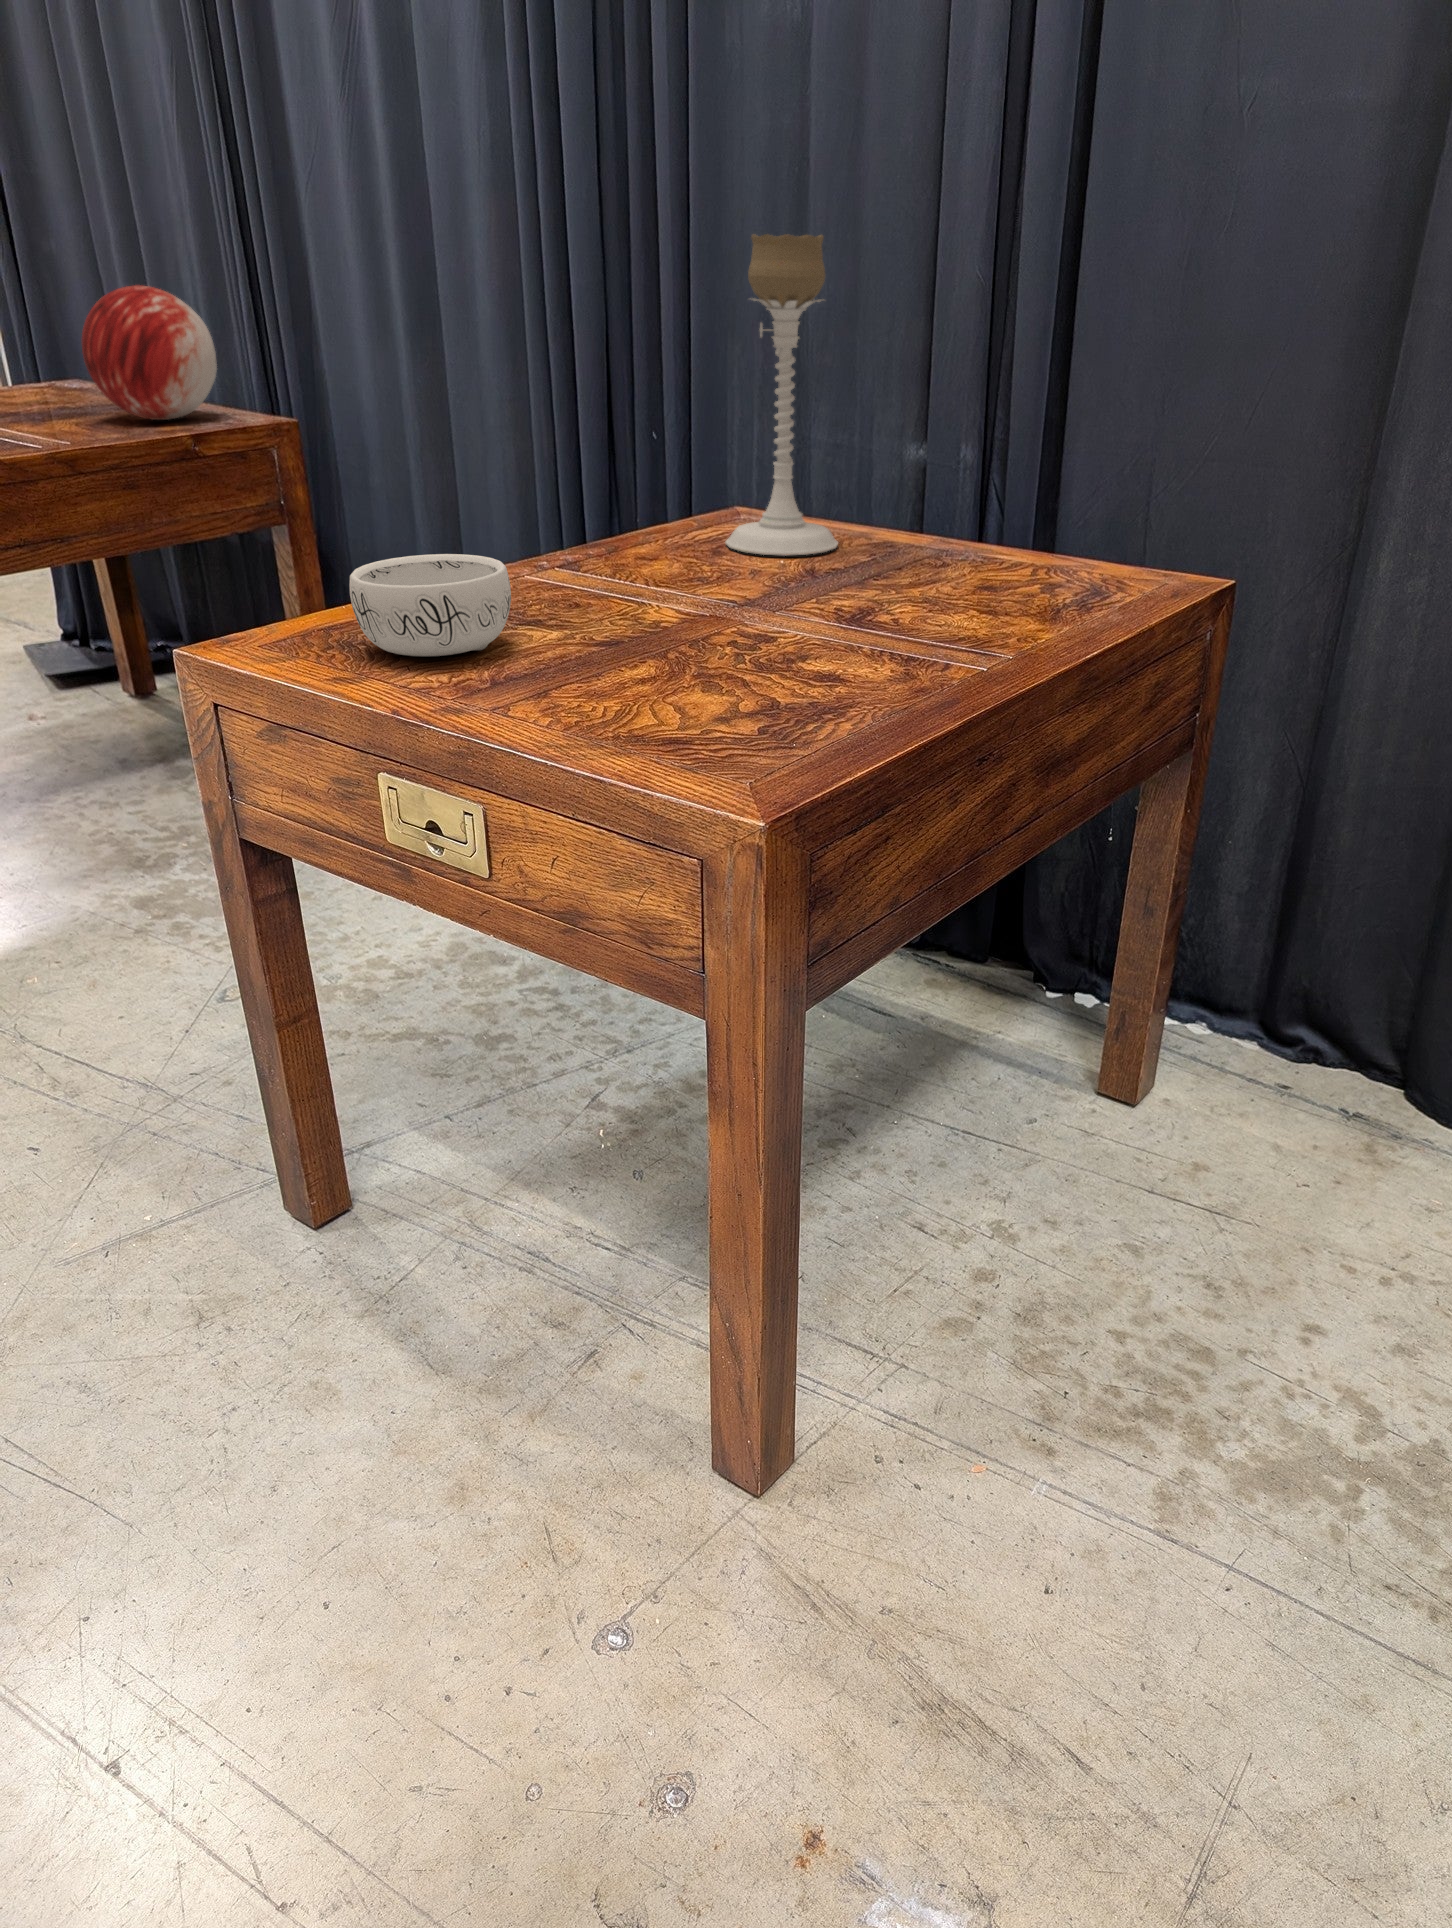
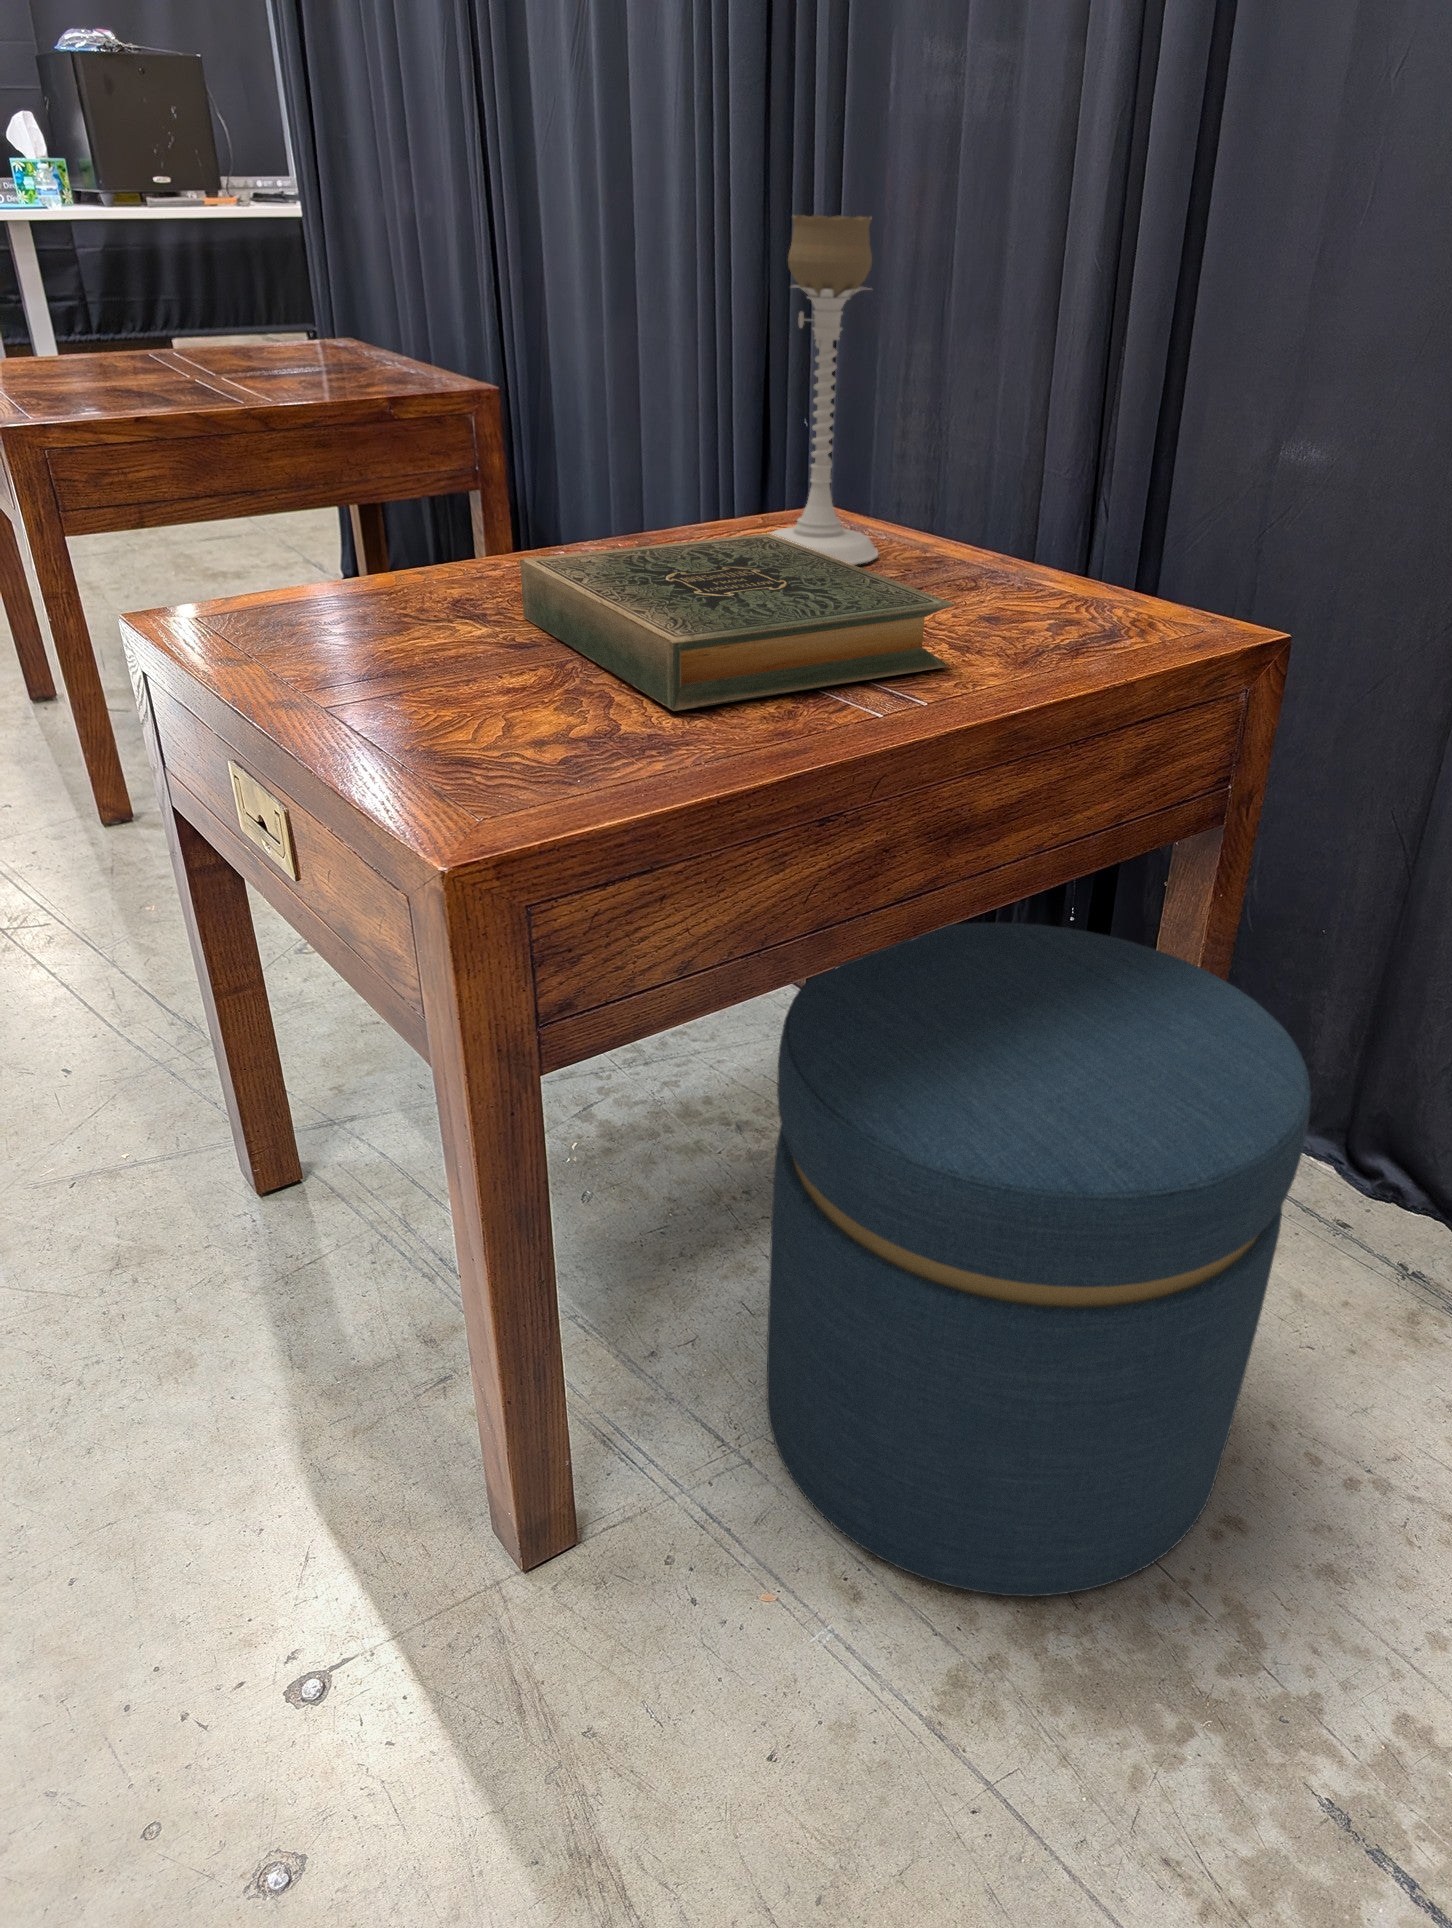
decorative orb: present [82,285,217,420] -> none [303,252,429,383]
hardback book: none [583,525,1004,678] -> present [520,533,954,711]
decorative bowl: present [350,554,511,656] -> none [245,543,414,649]
ottoman: none [885,848,1373,1425] -> present [767,923,1311,1596]

